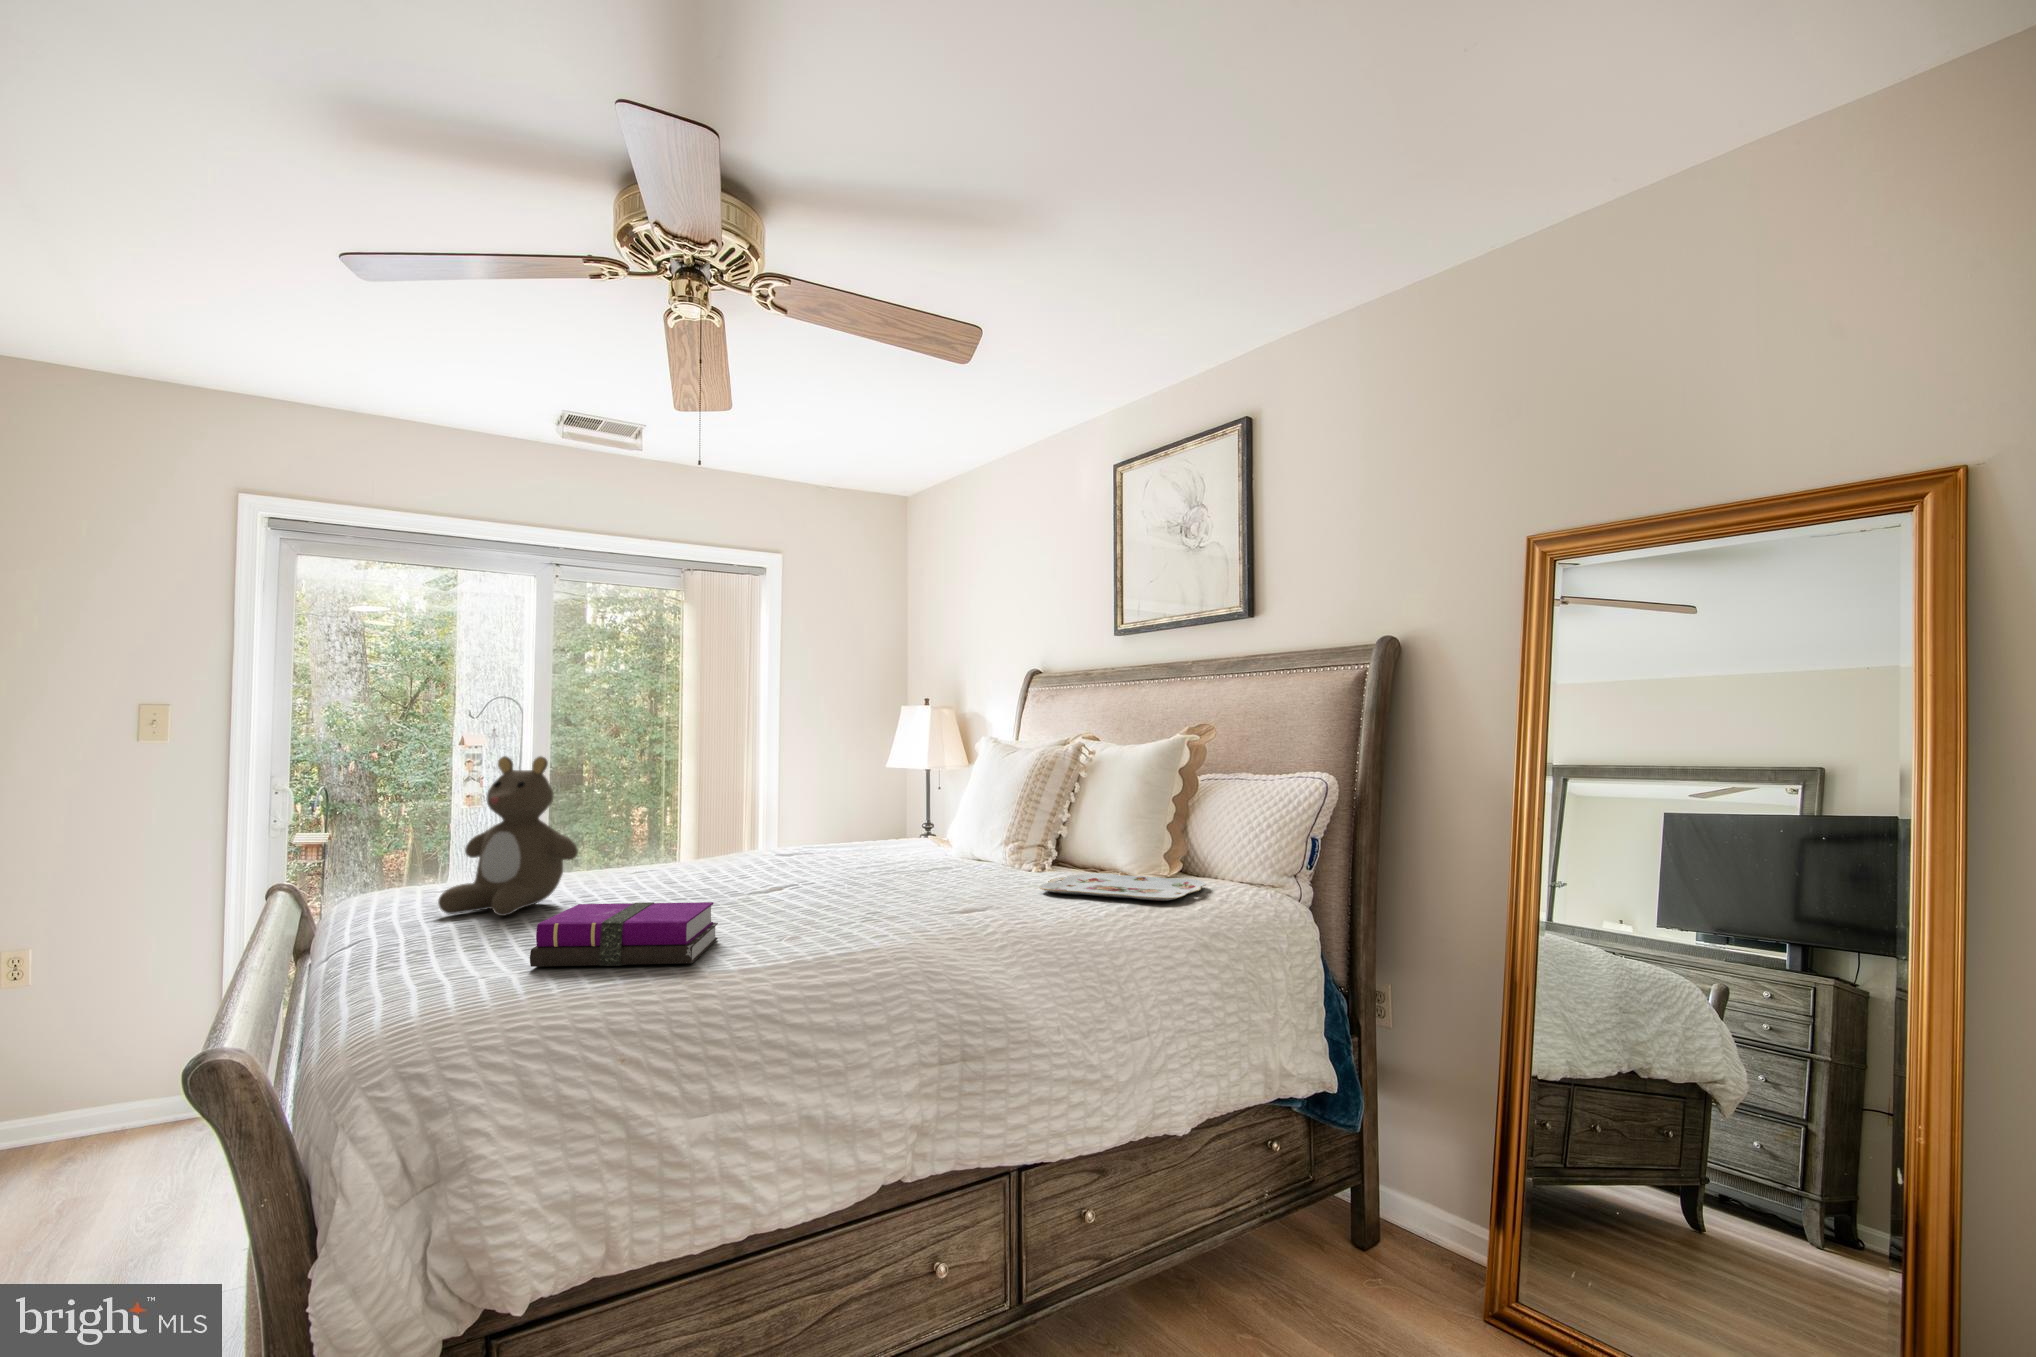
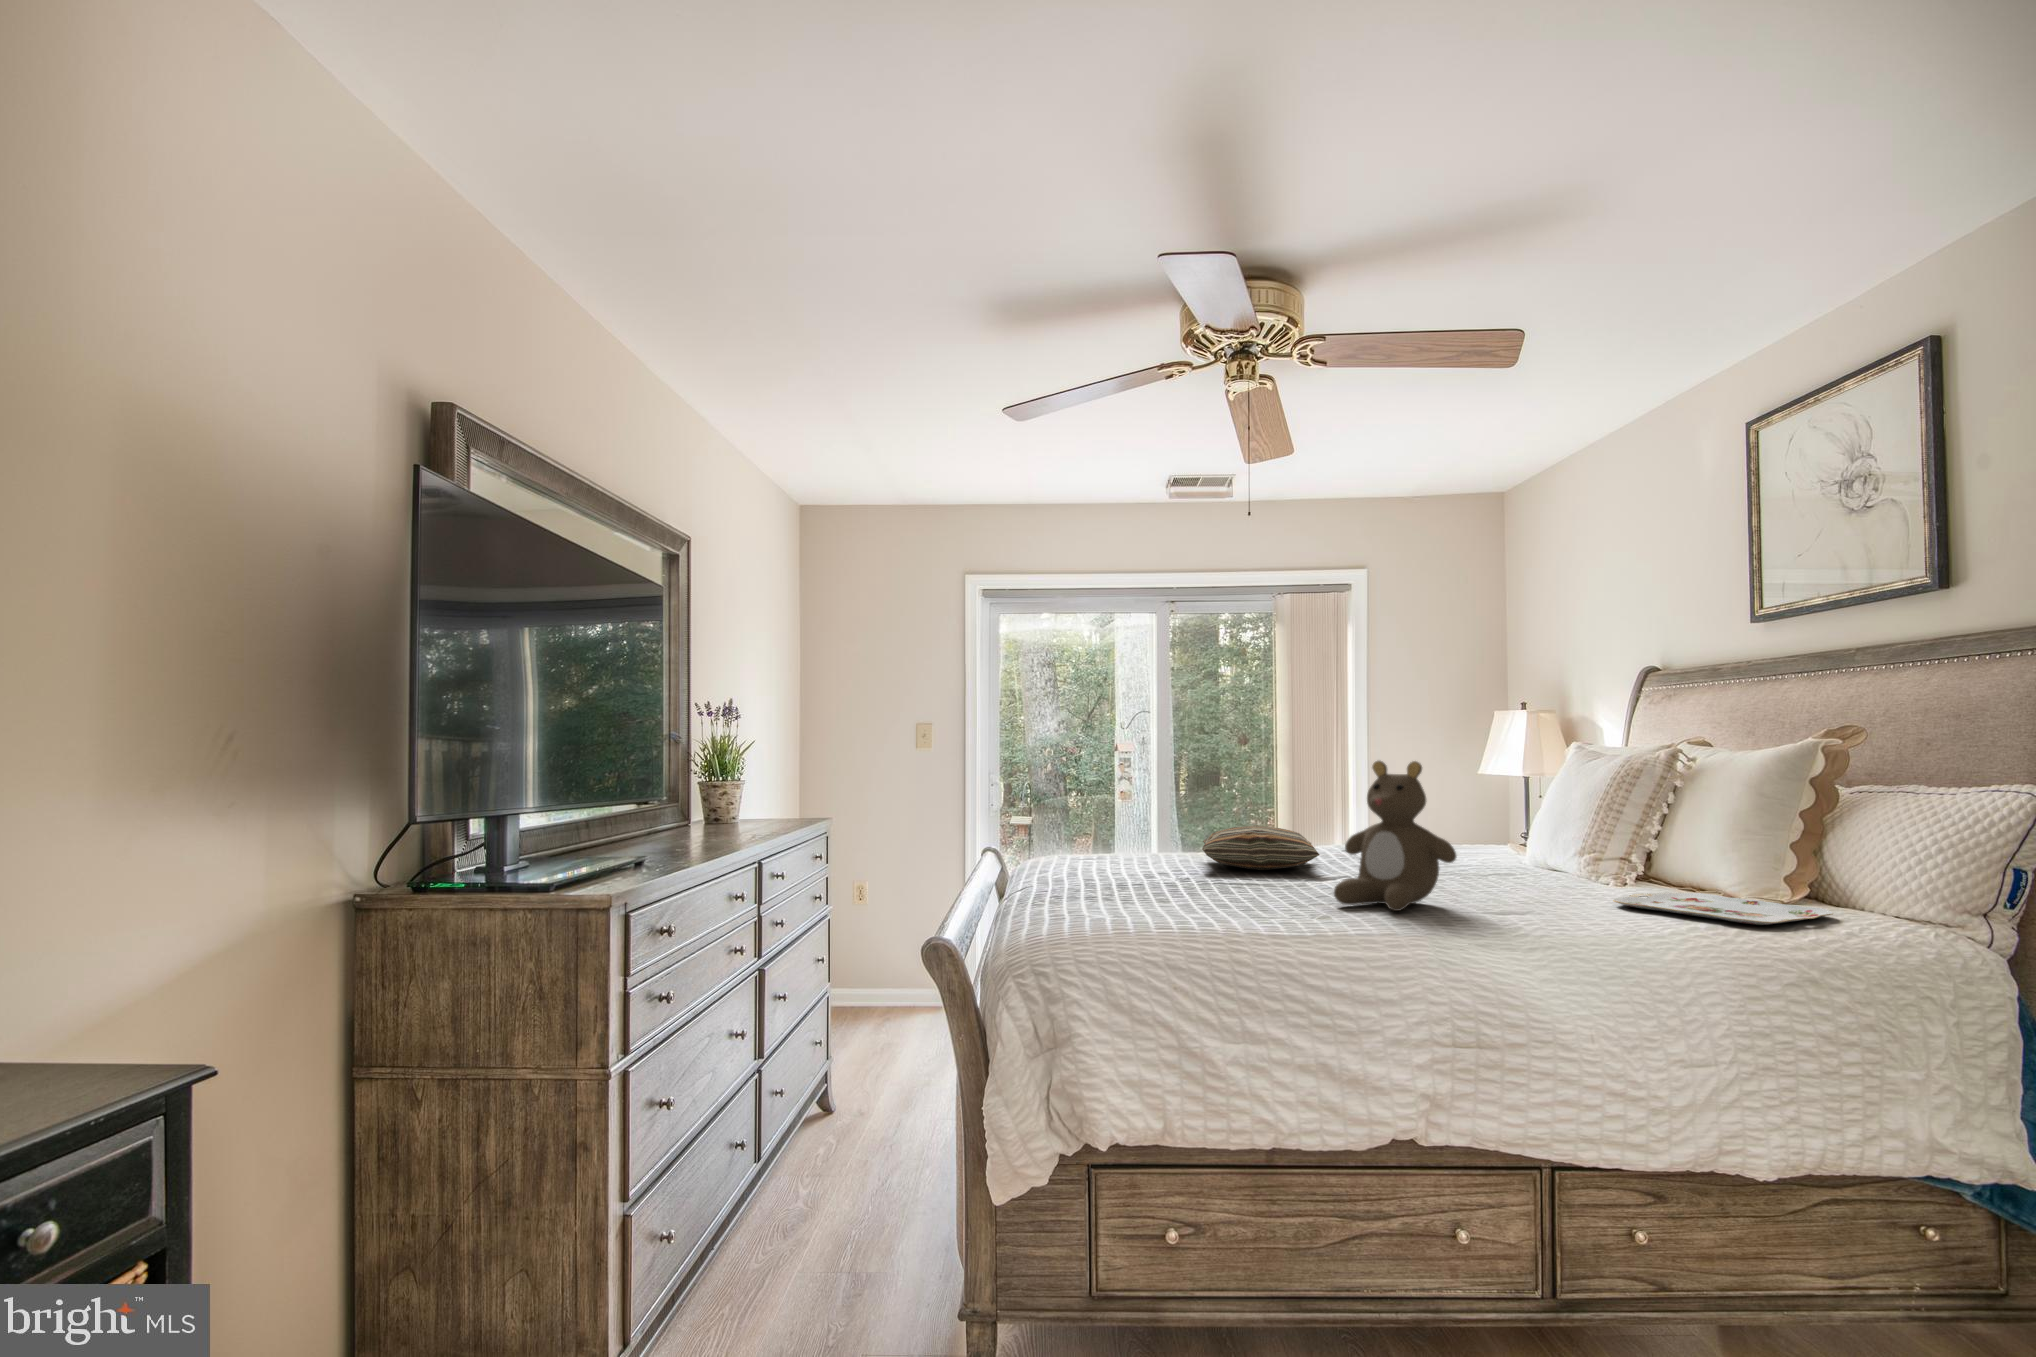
teddy bear: present [438,756,578,916] -> present [1334,761,1457,911]
pillow: none [600,834,746,884] -> present [1202,825,1320,870]
notebook: present [530,902,718,967] -> none [1122,873,1270,925]

